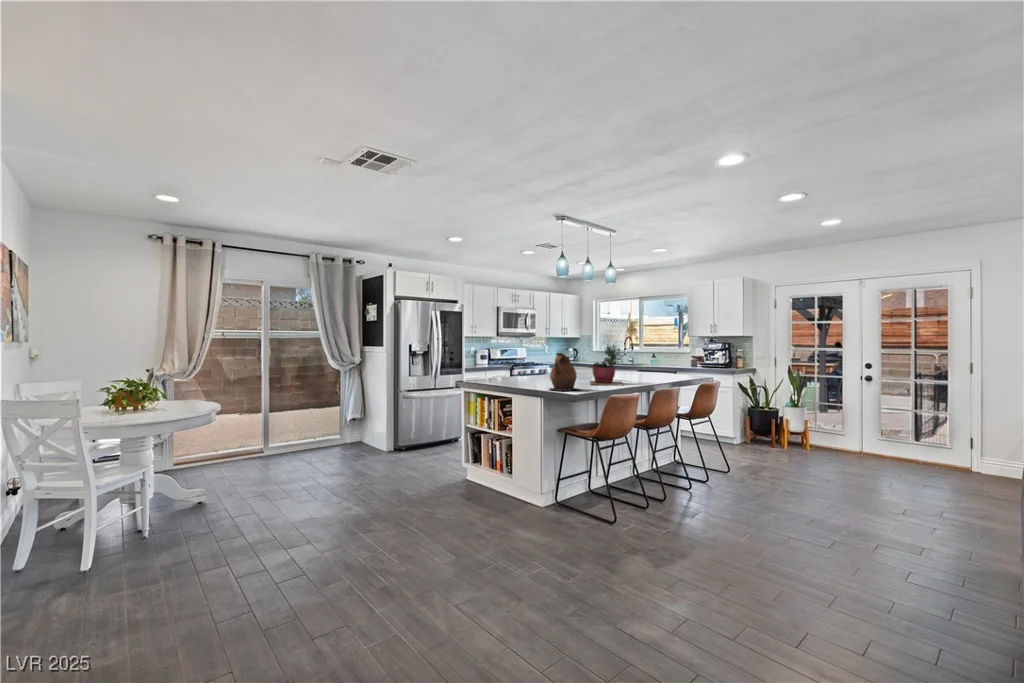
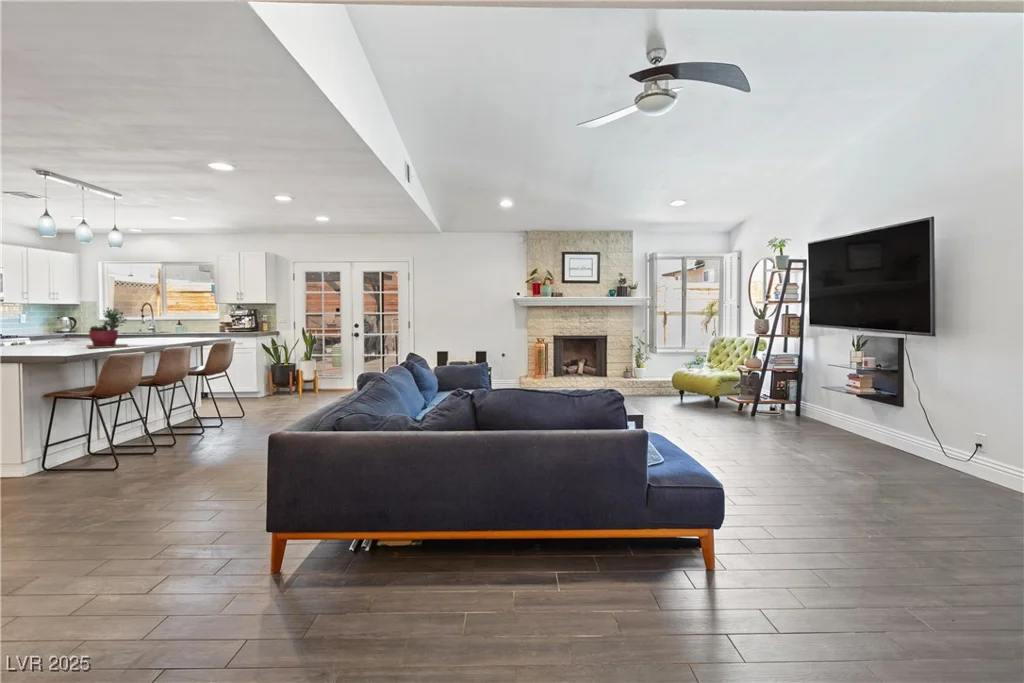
ceramic pitcher: present [550,353,580,391] -> none [25,315,73,354]

